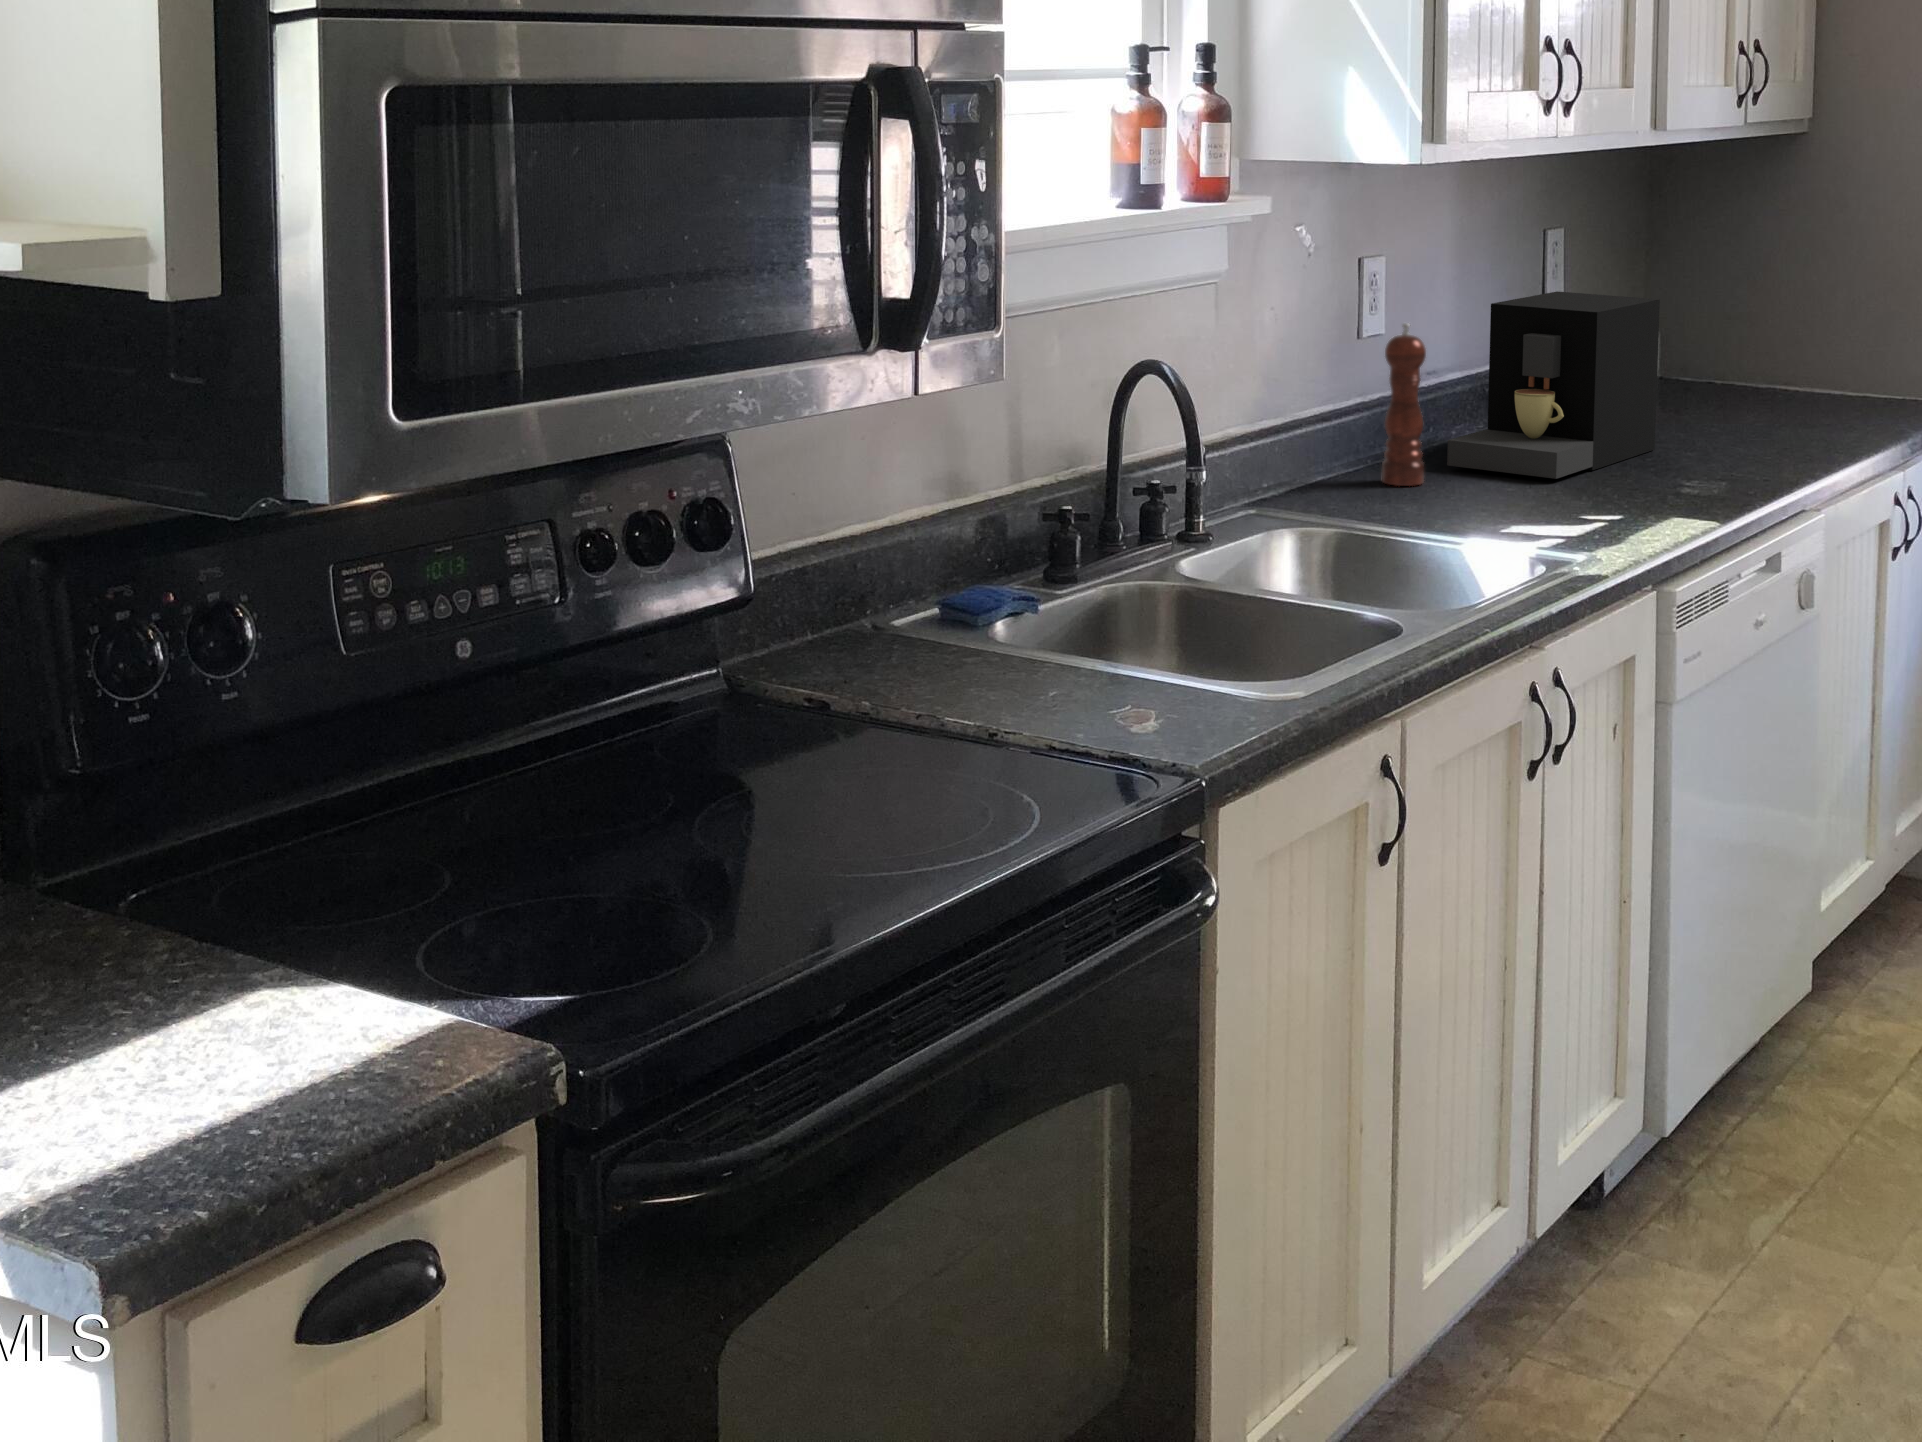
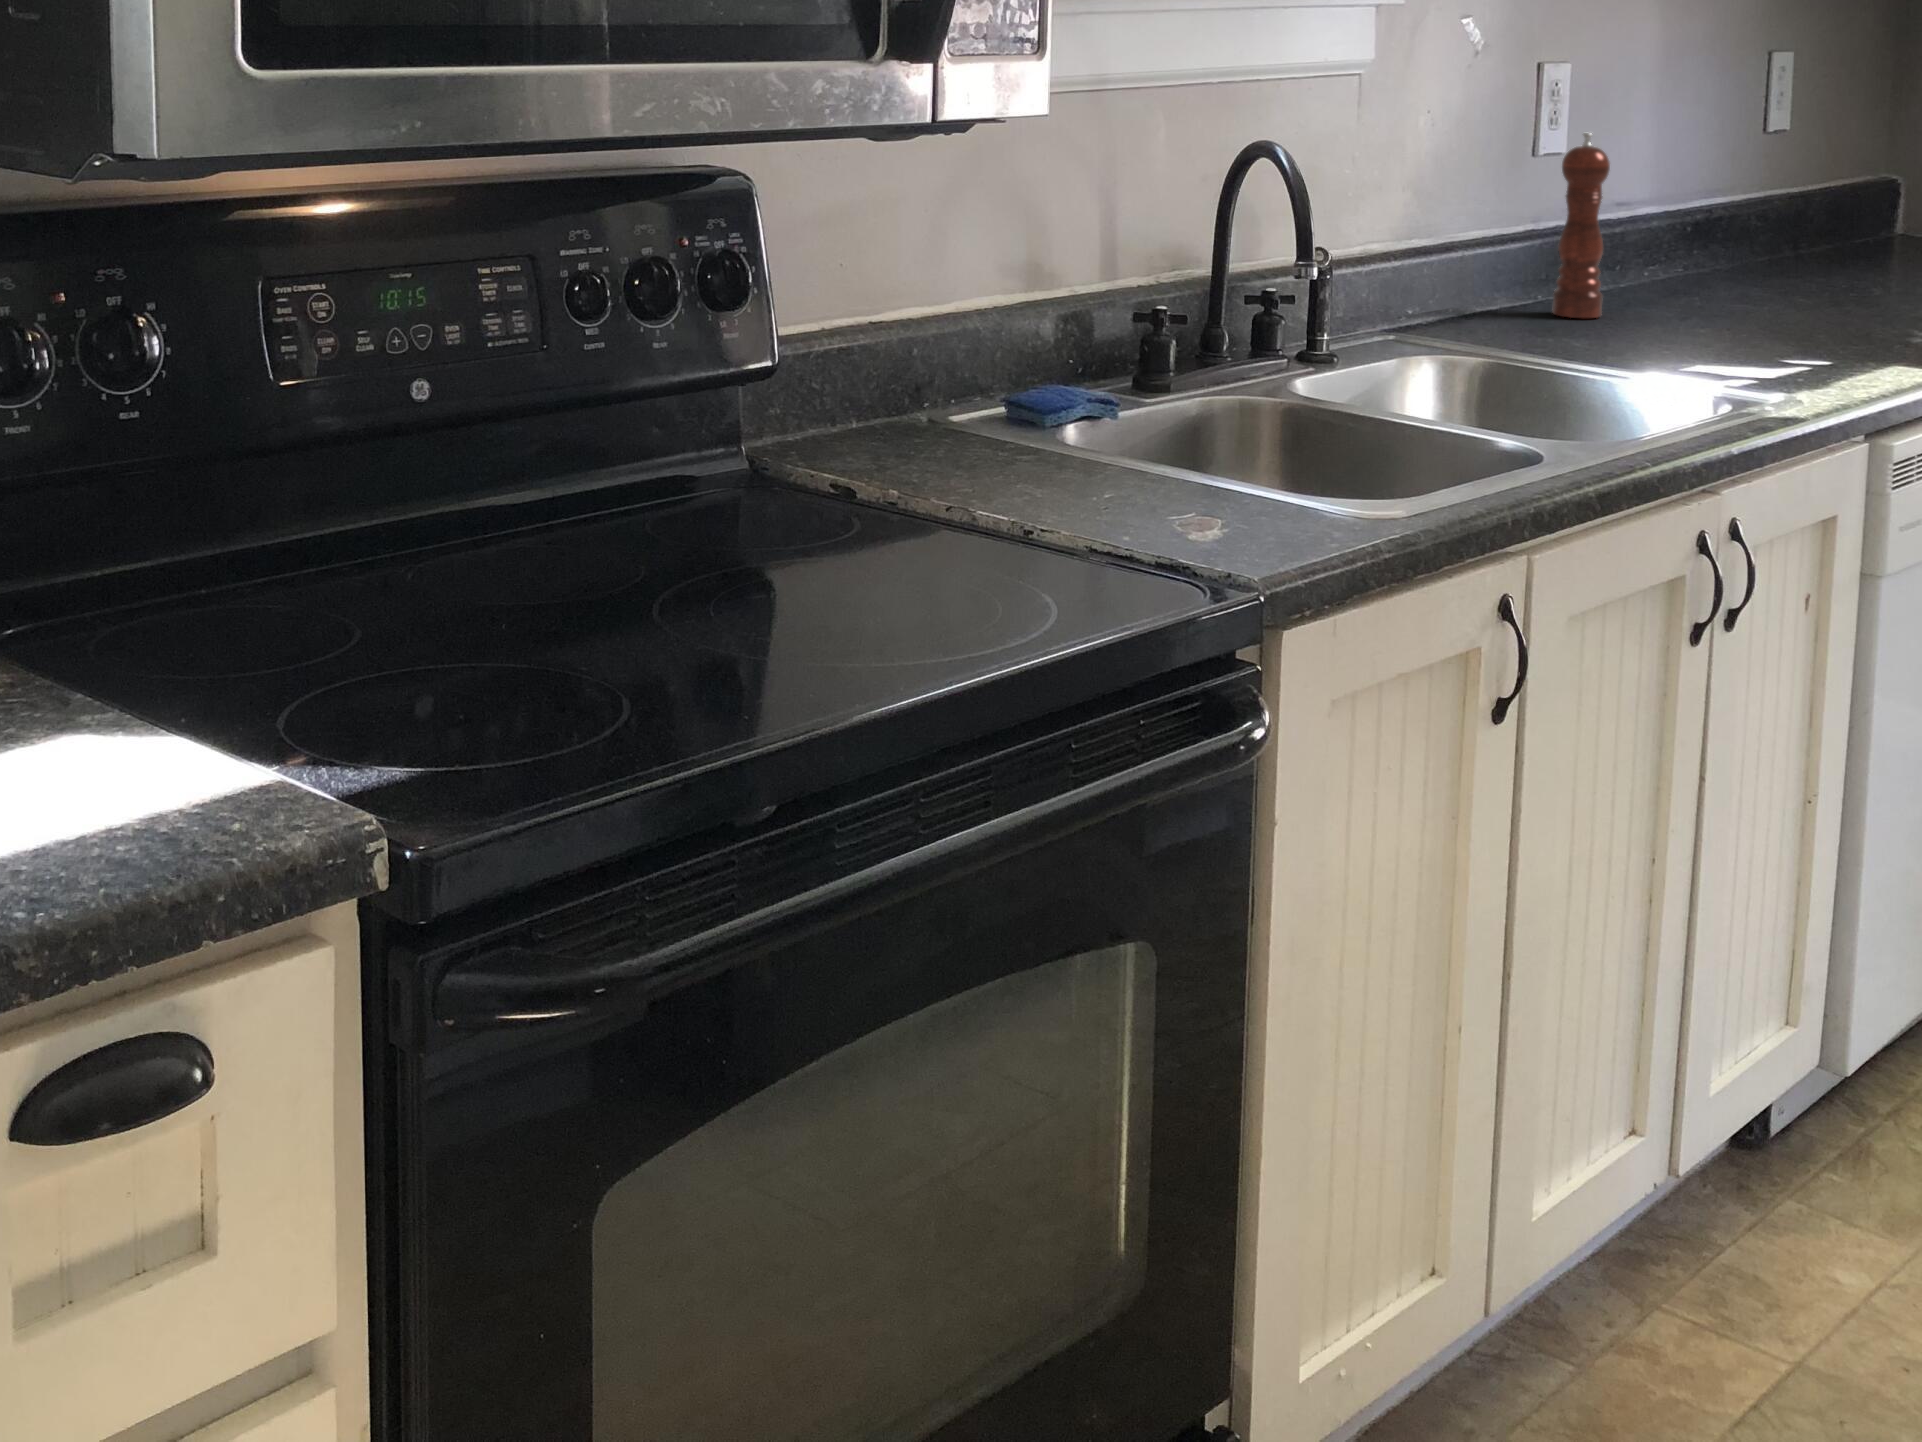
coffee maker: present [1447,291,1660,479] -> none [1632,114,1895,318]

